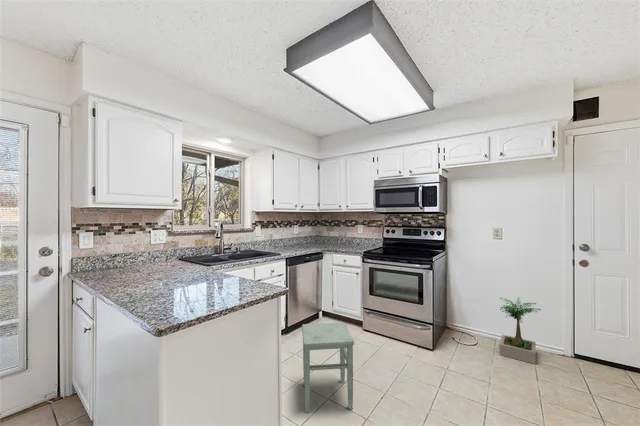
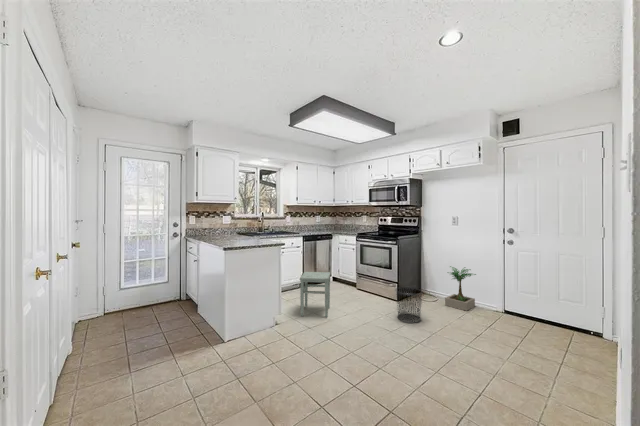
waste bin: none [454,339,502,405] -> present [396,287,422,323]

